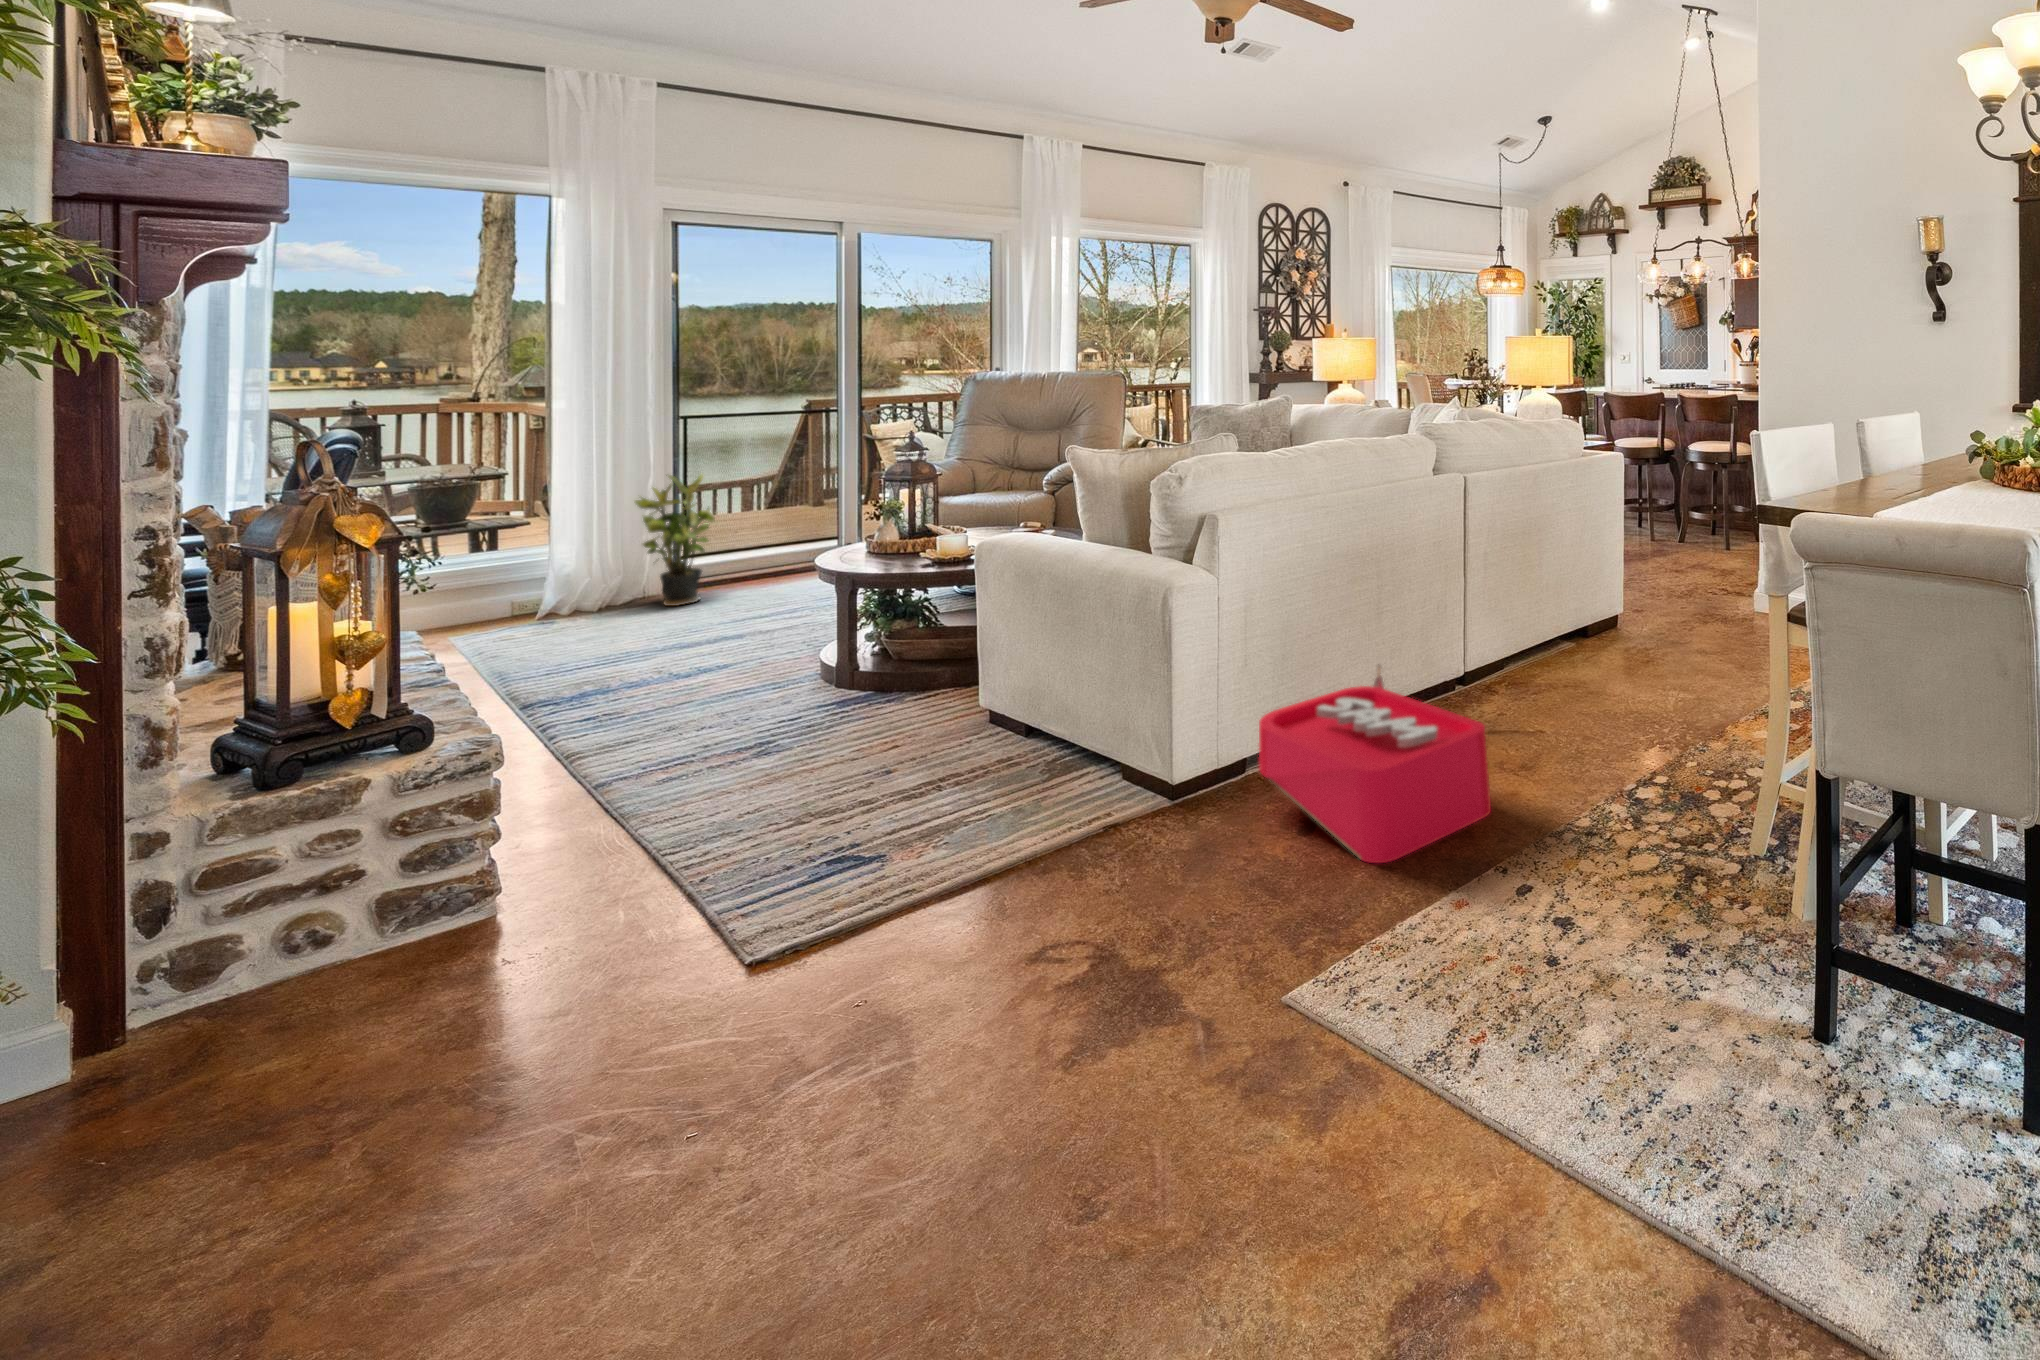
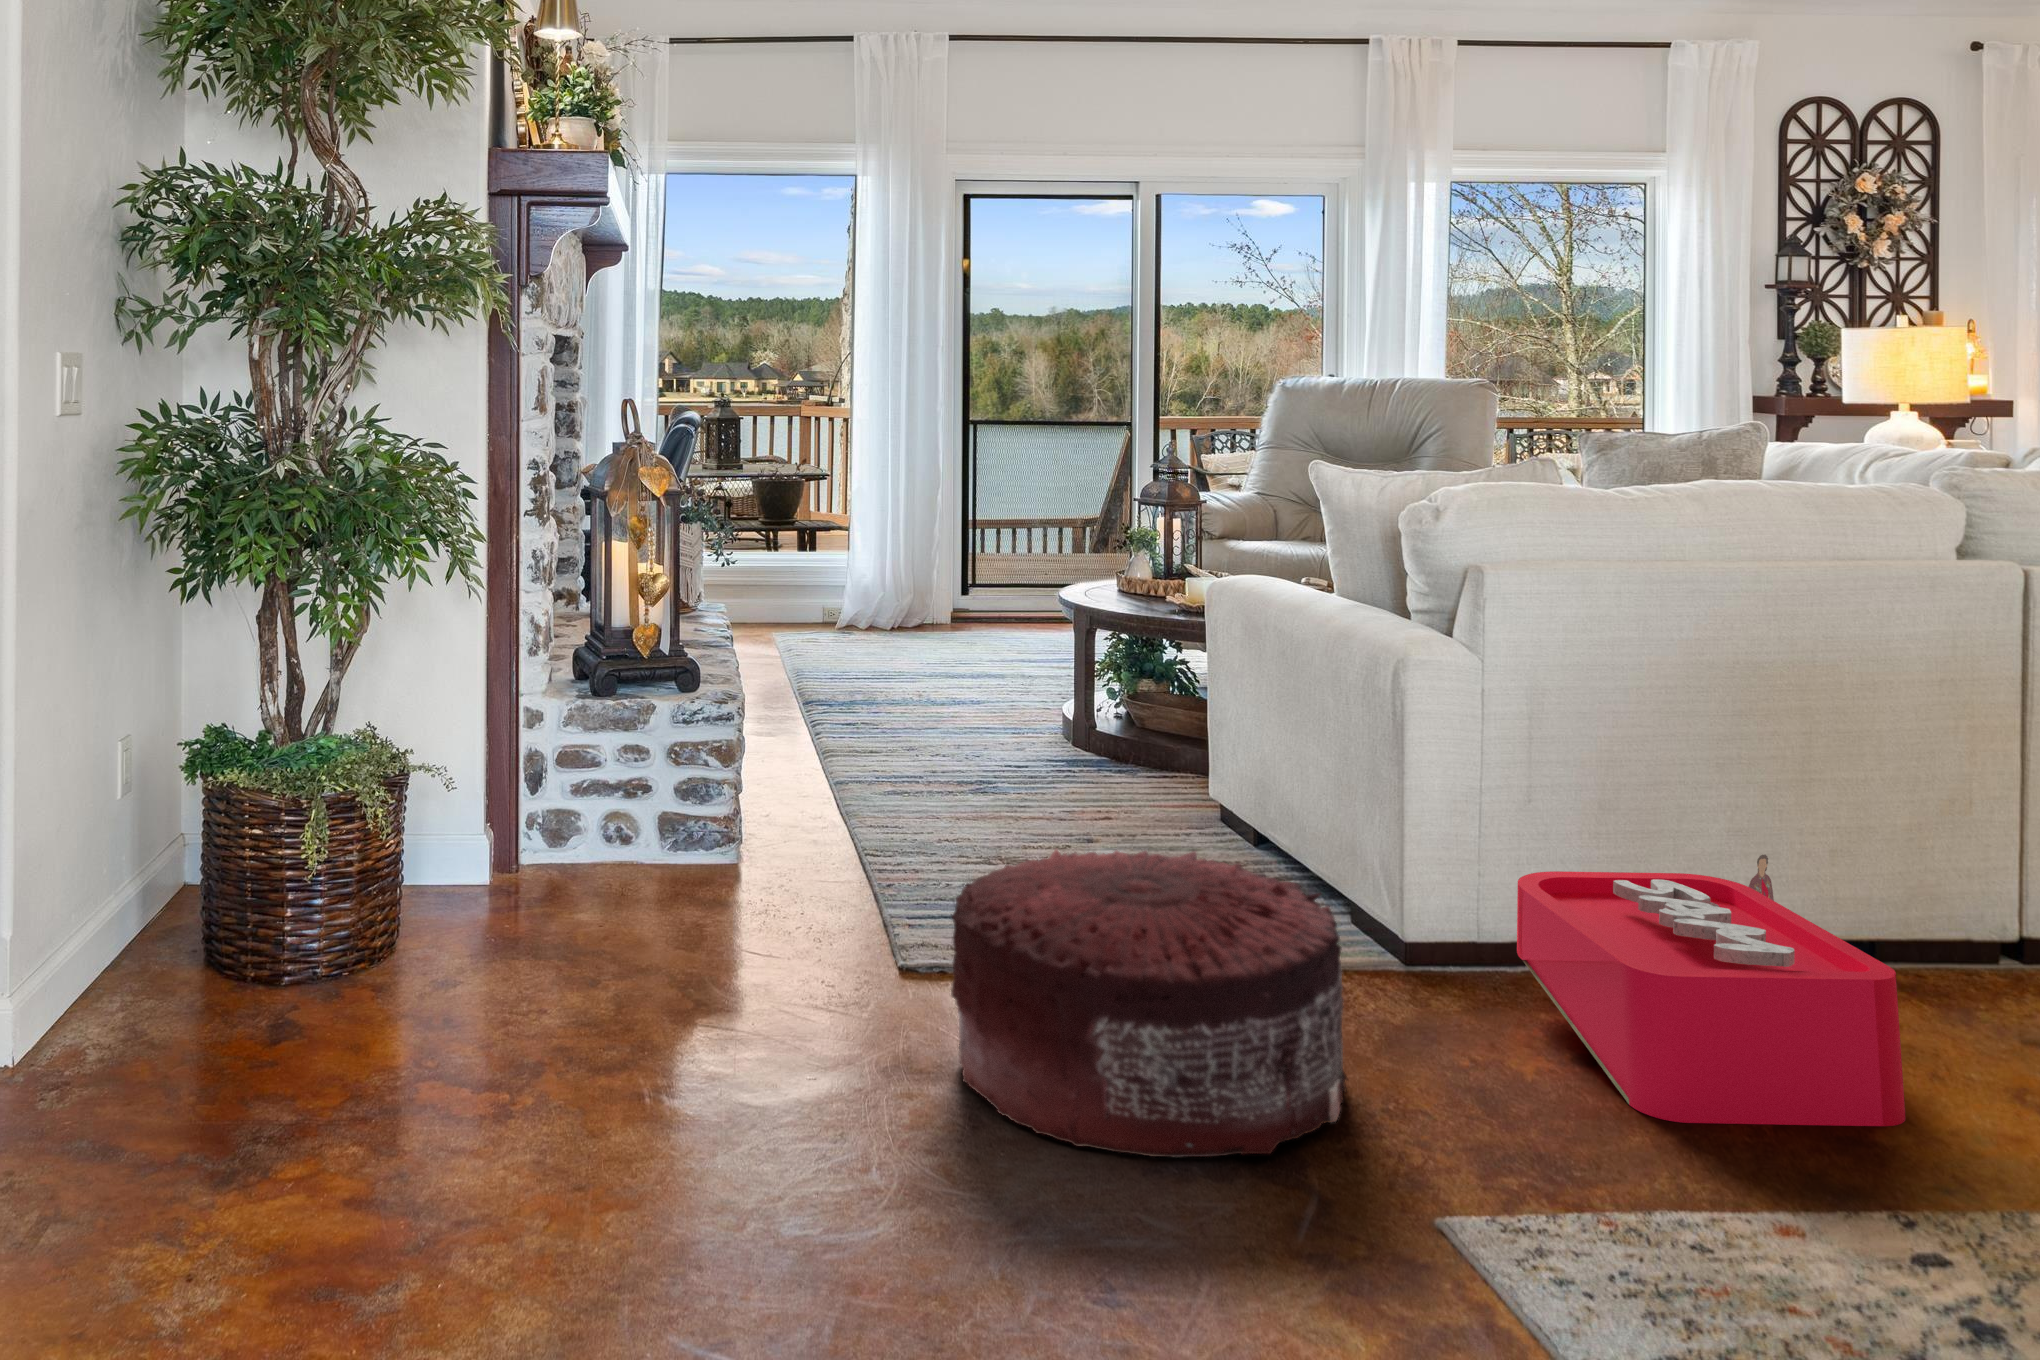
potted plant: present [635,475,715,606] -> none [917,480,995,637]
pouf: none [841,776,1201,1097] -> present [951,850,1347,1157]

